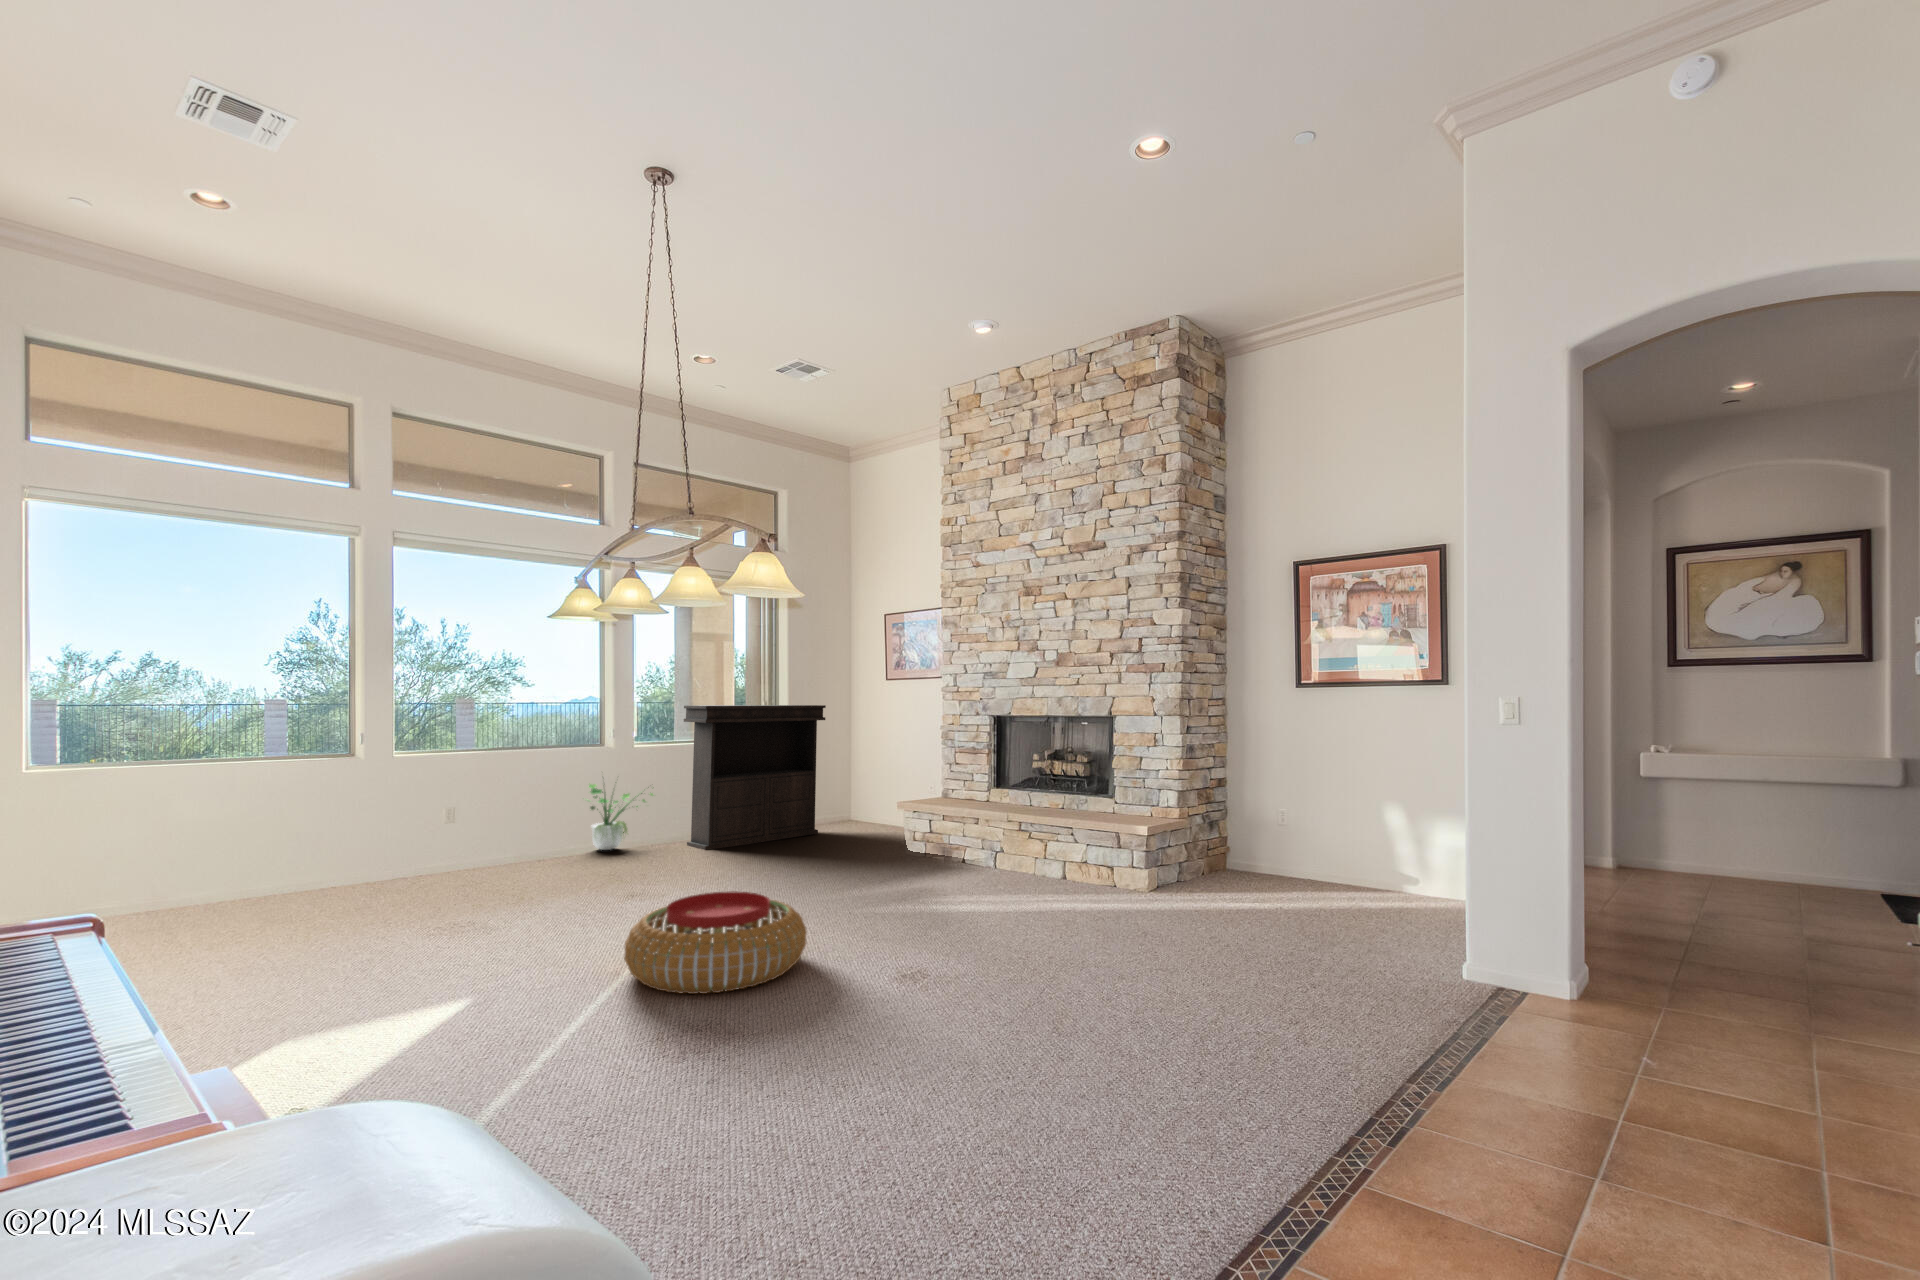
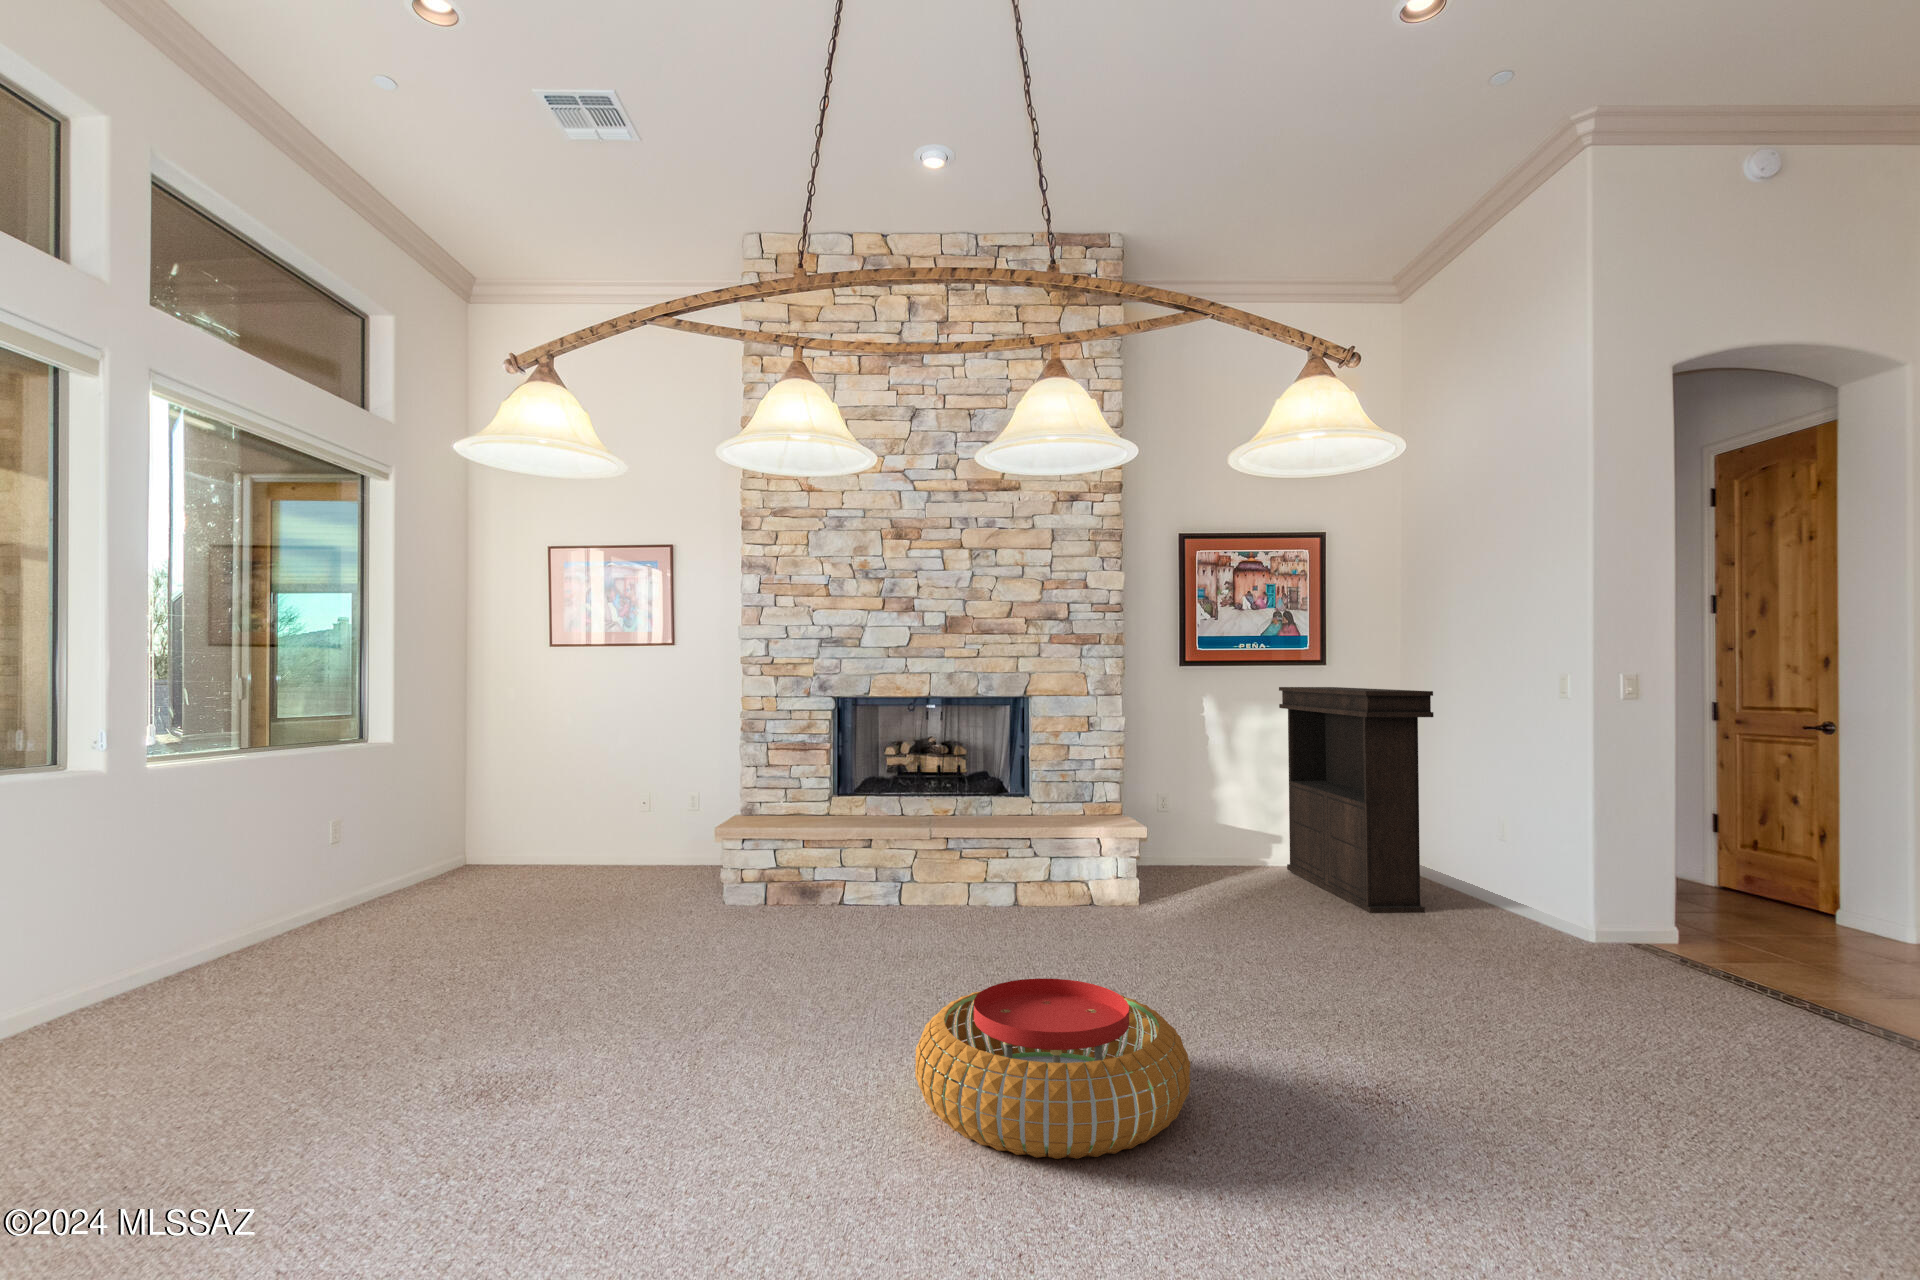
console table: present [684,705,826,850] -> present [1279,687,1434,913]
potted plant: present [589,784,653,850] -> none [104,827,251,1005]

